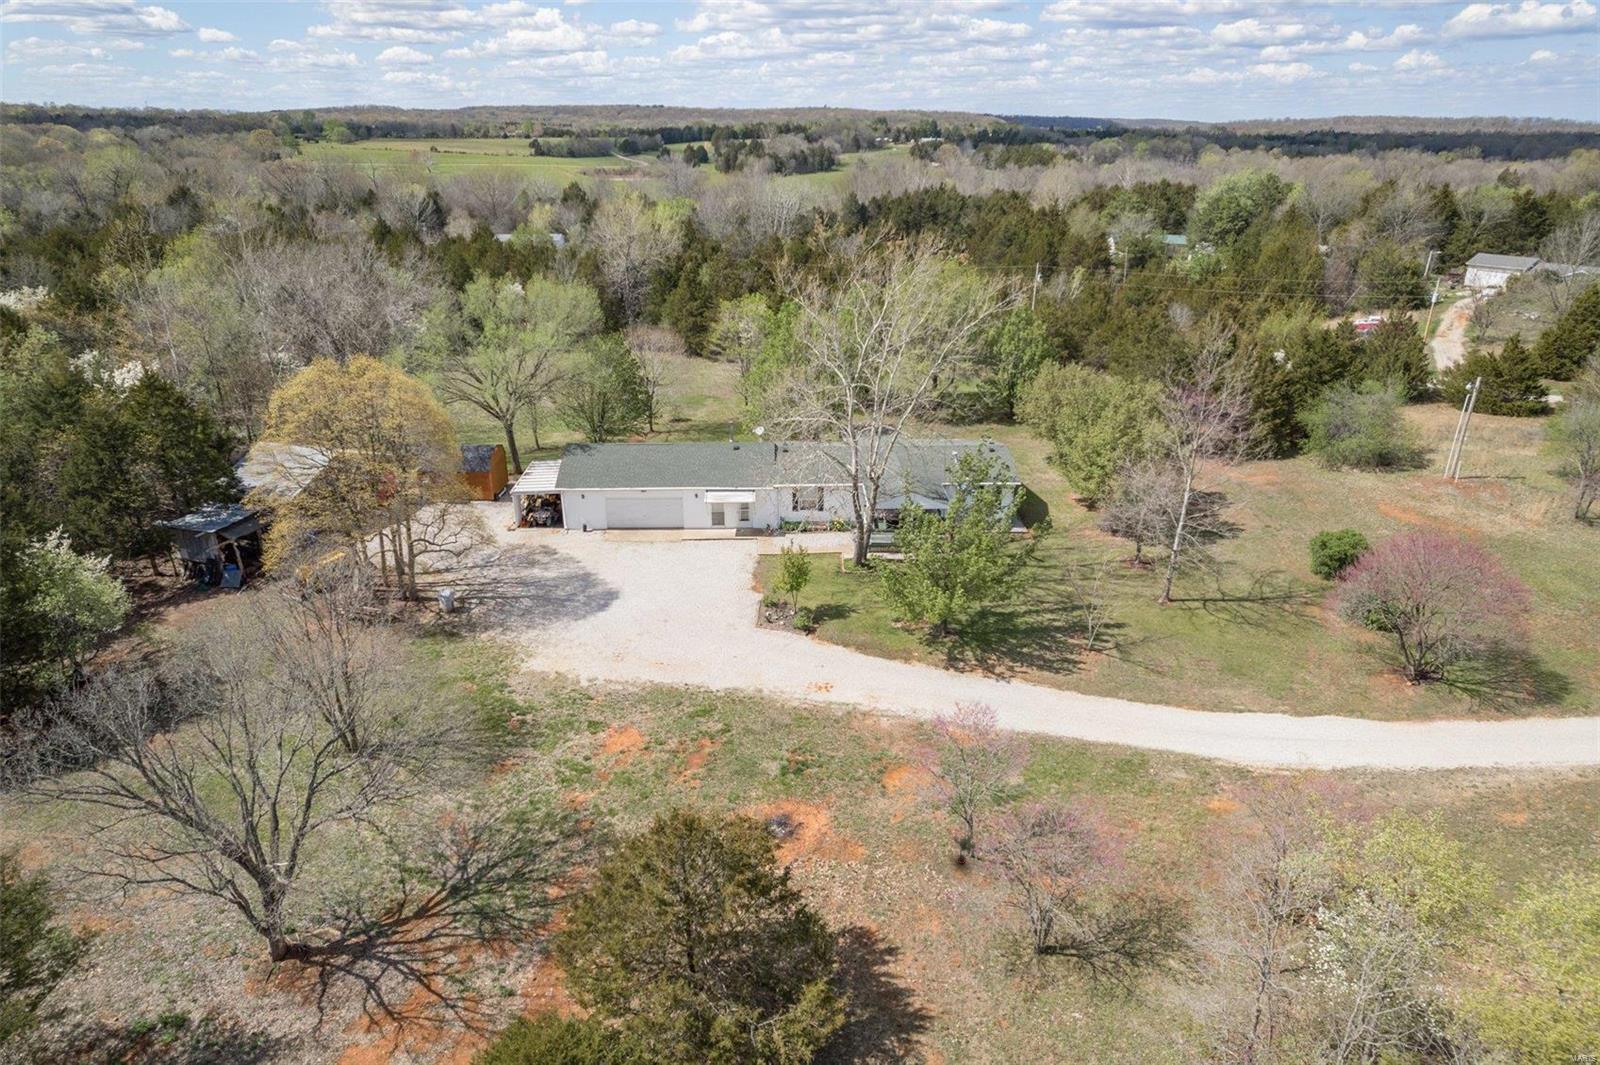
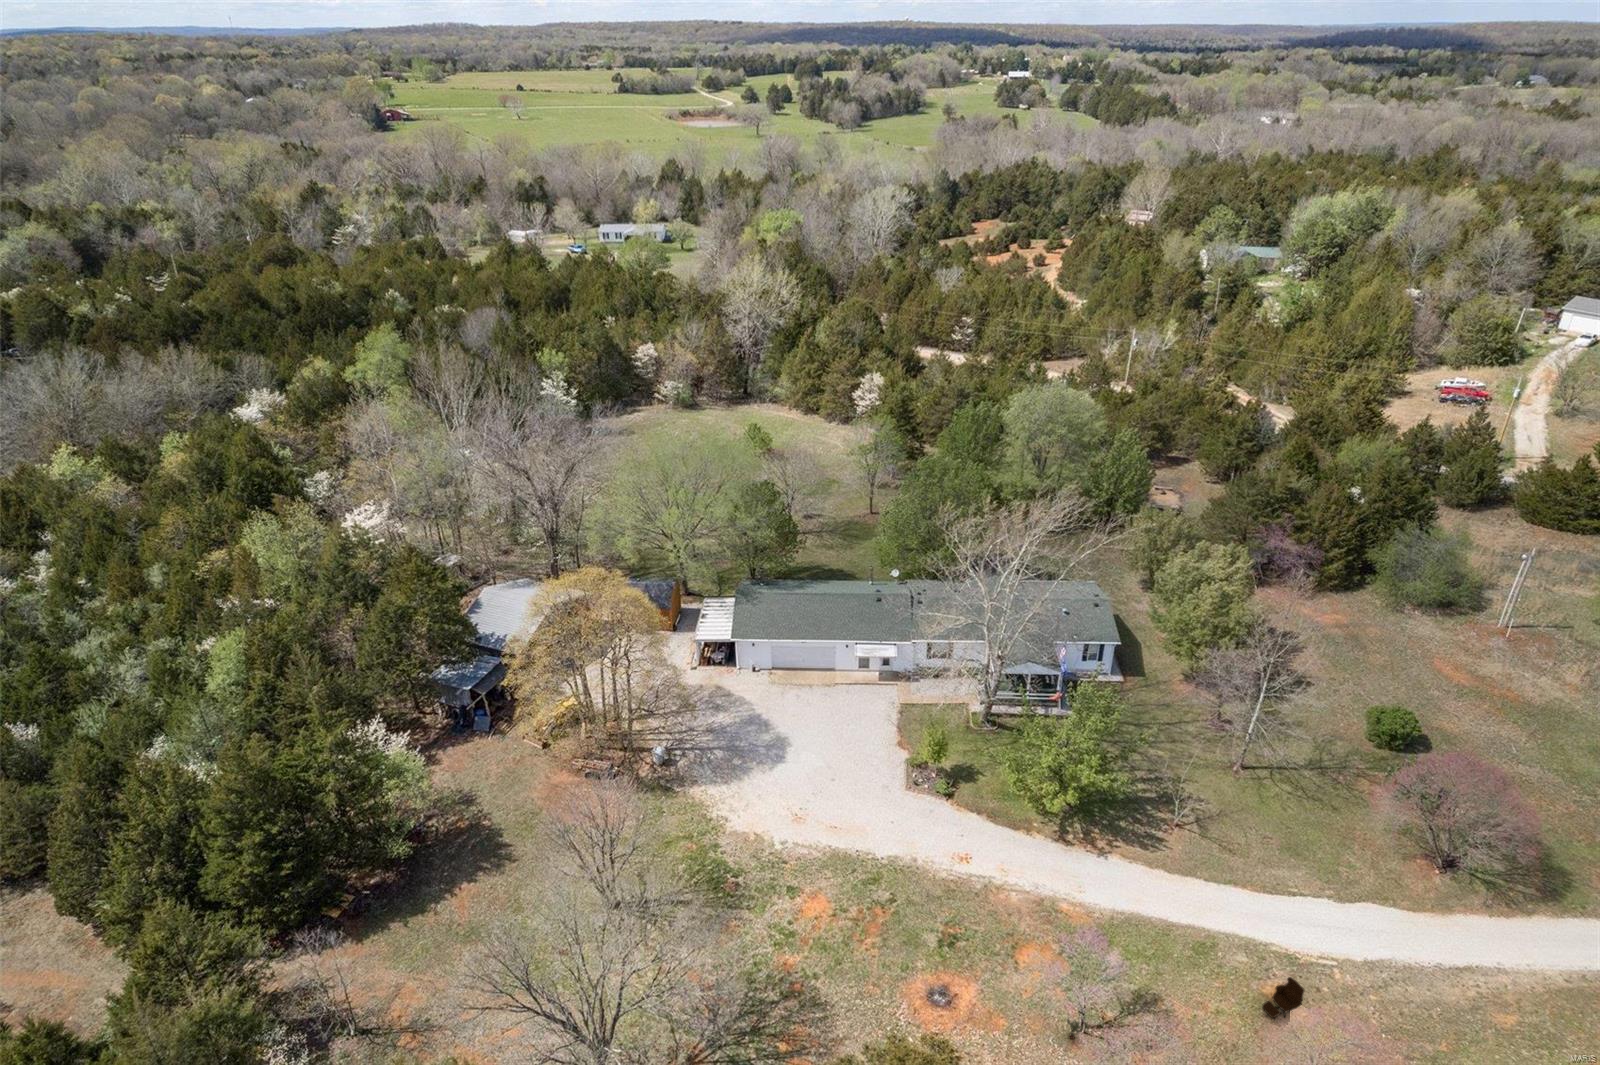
lounge chair: none [1211,775,1266,832] -> present [1262,977,1304,1018]

